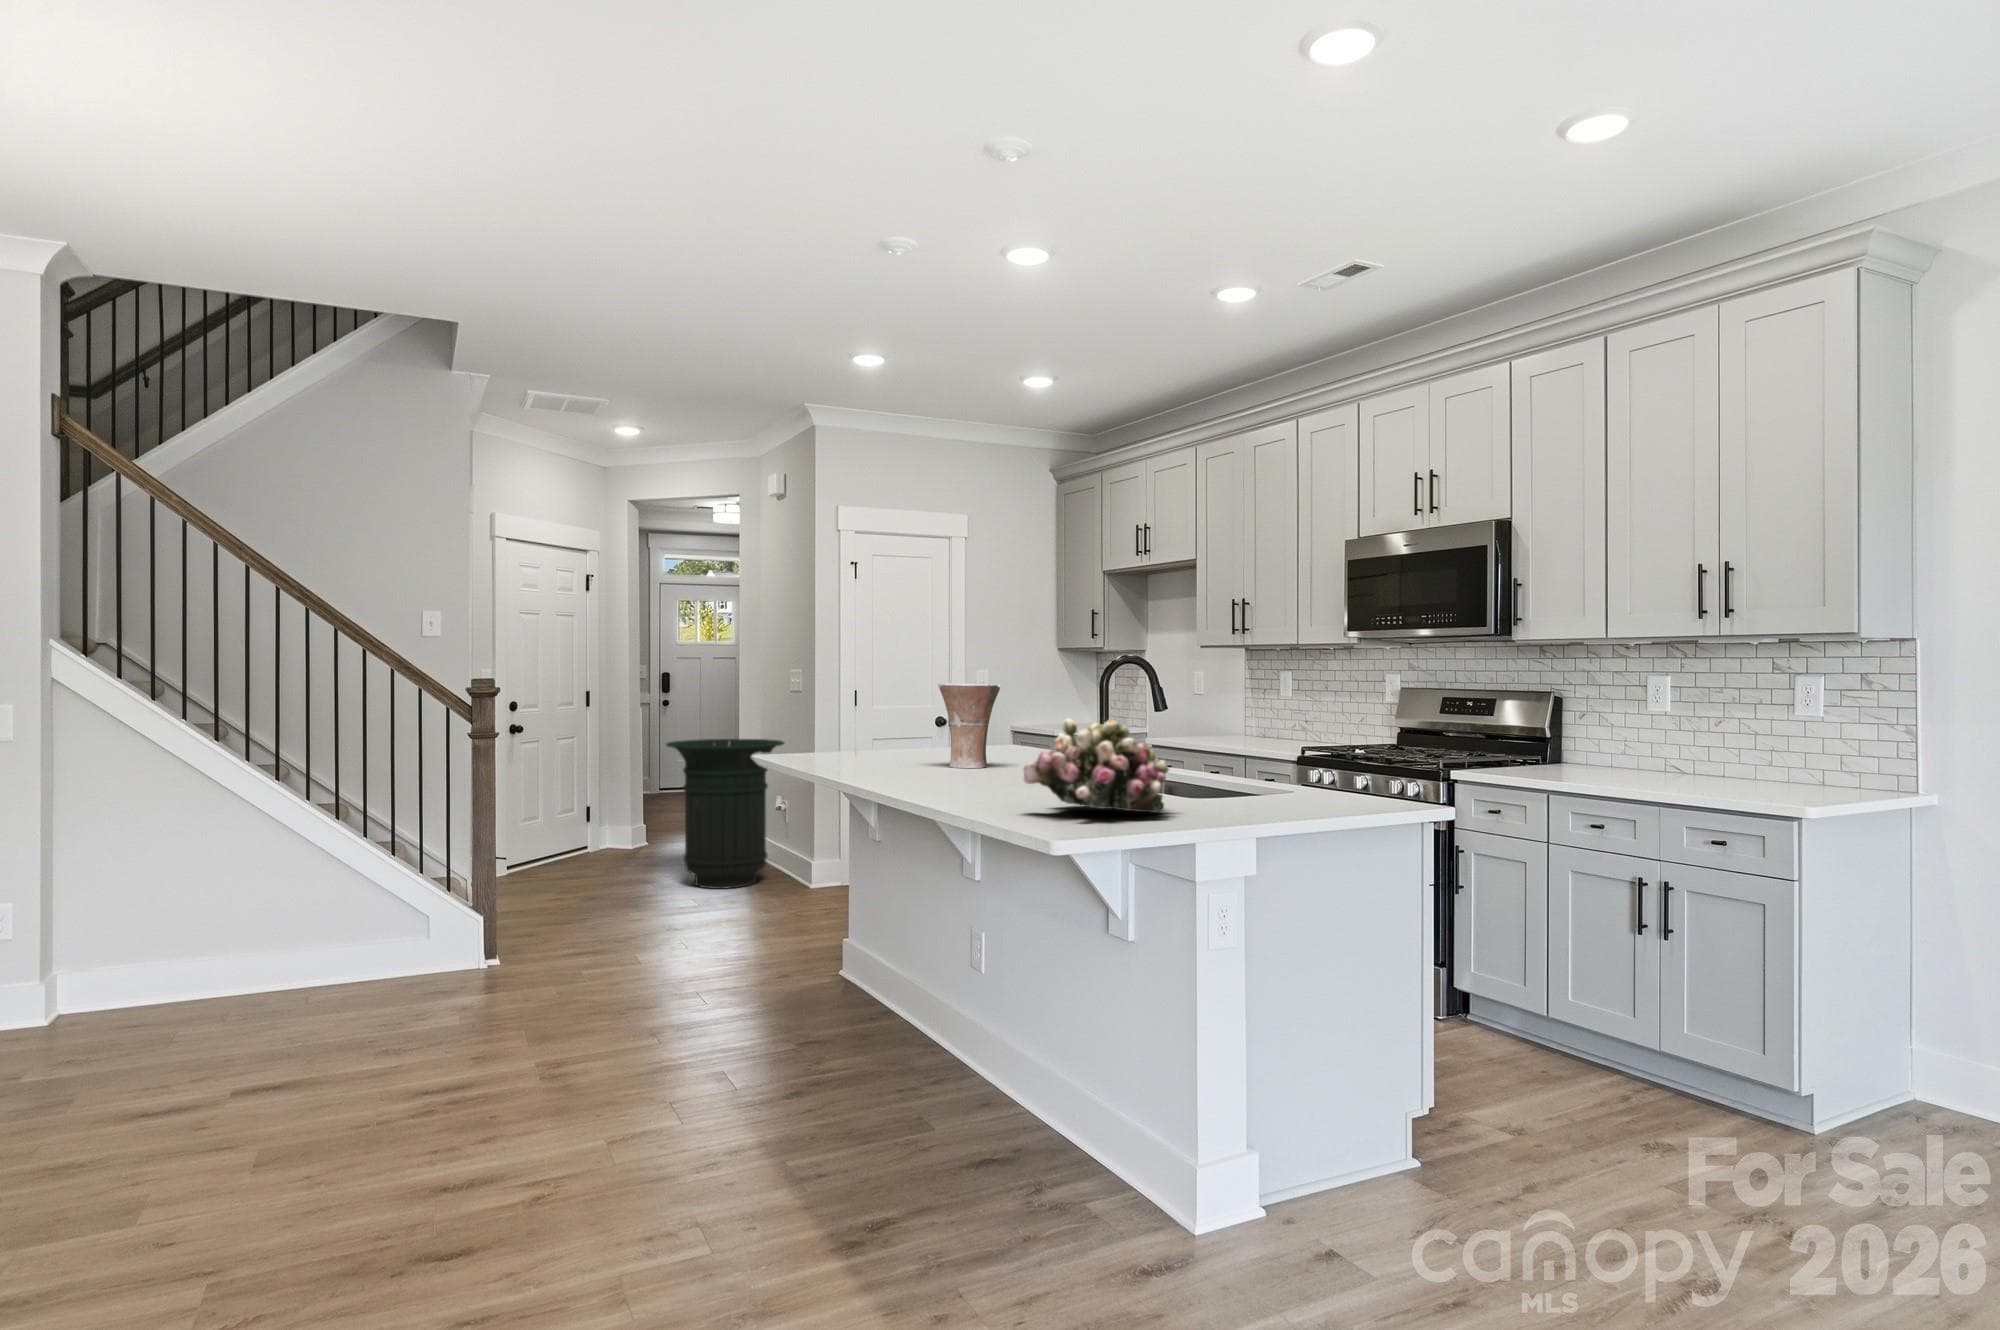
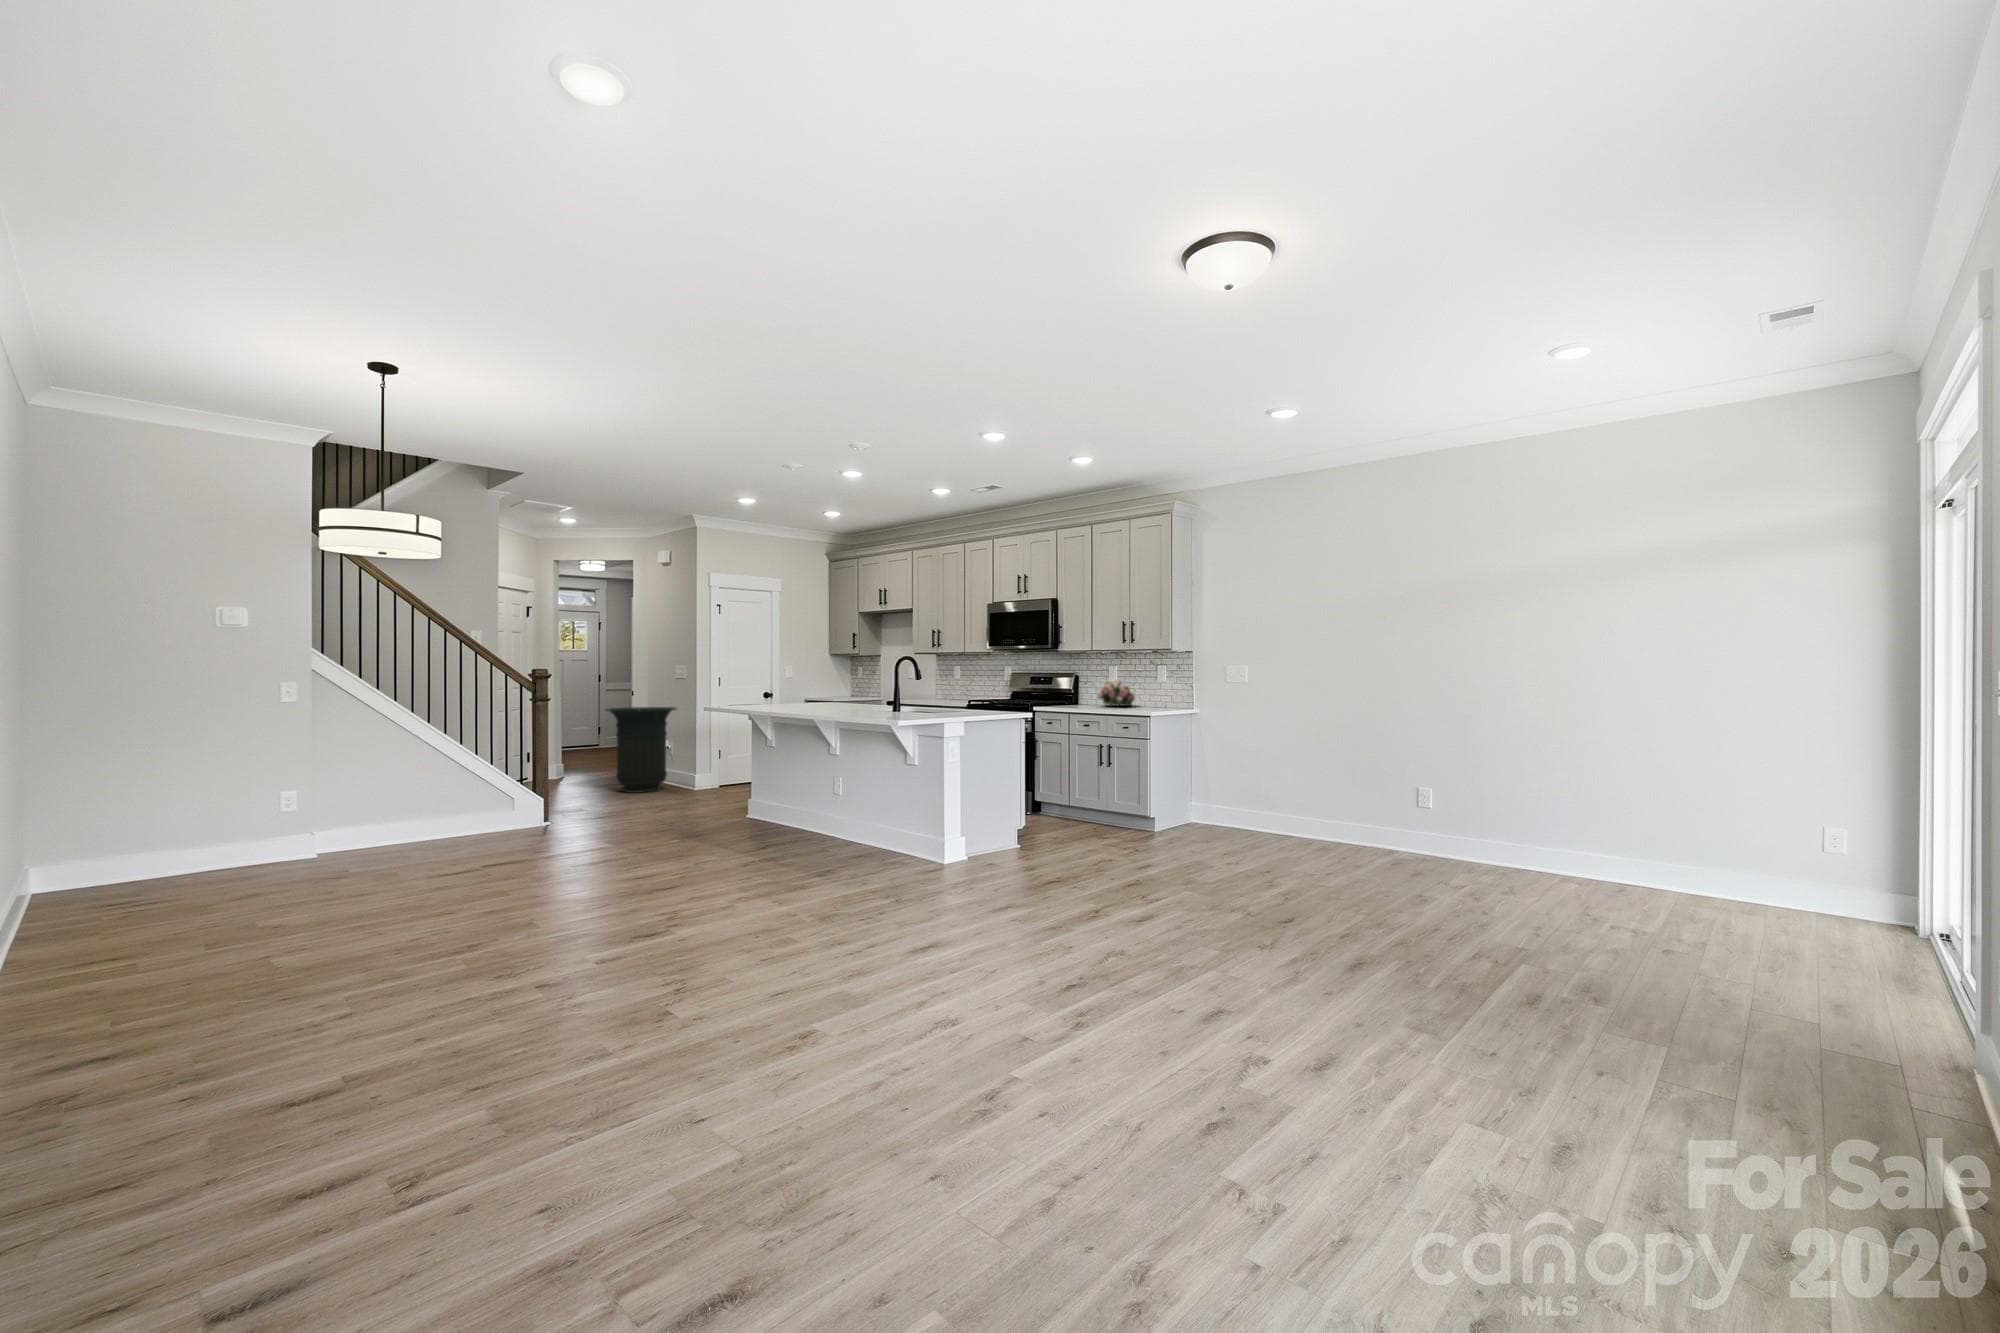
vase: present [938,683,1000,768] -> none [808,670,837,710]
flower arrangement: present [1024,718,1169,812] -> present [1097,680,1135,706]

